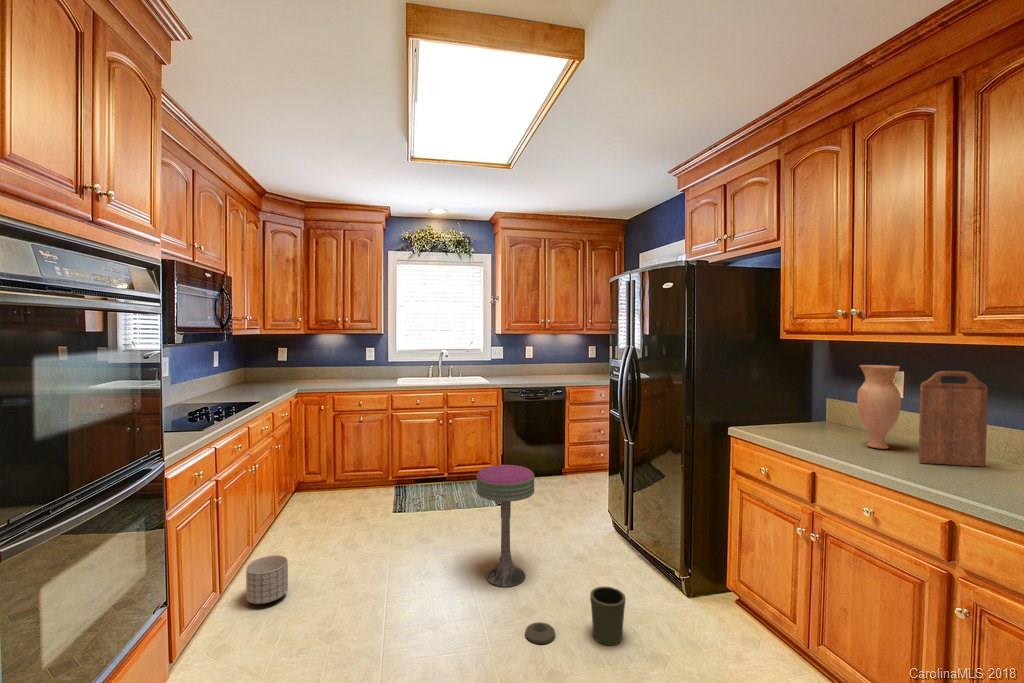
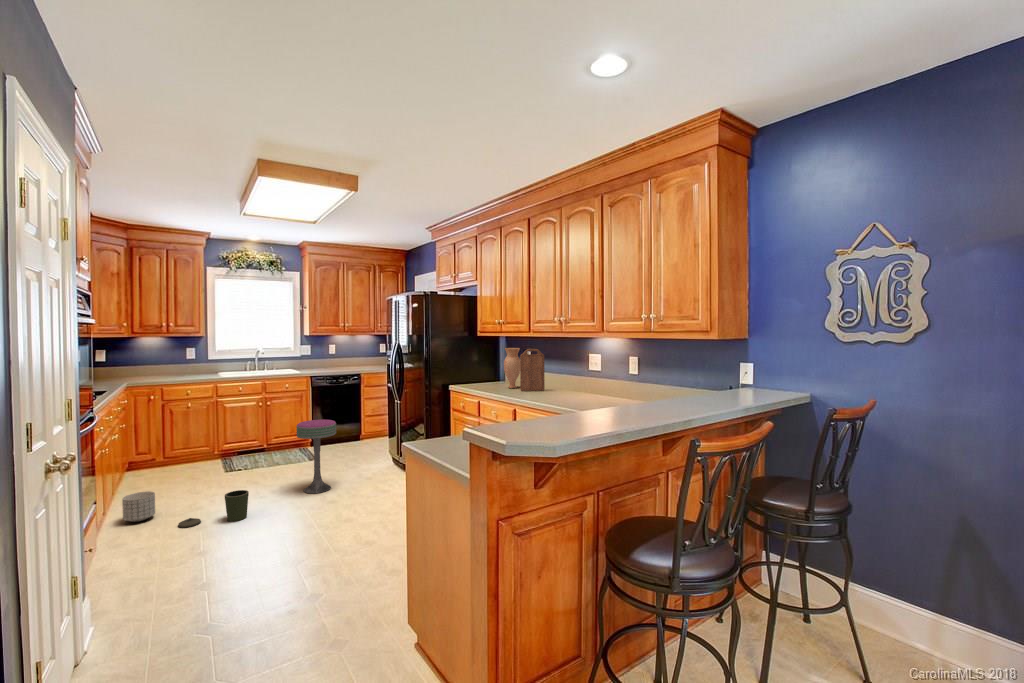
trash can: present [525,587,625,645] -> present [178,490,249,528]

